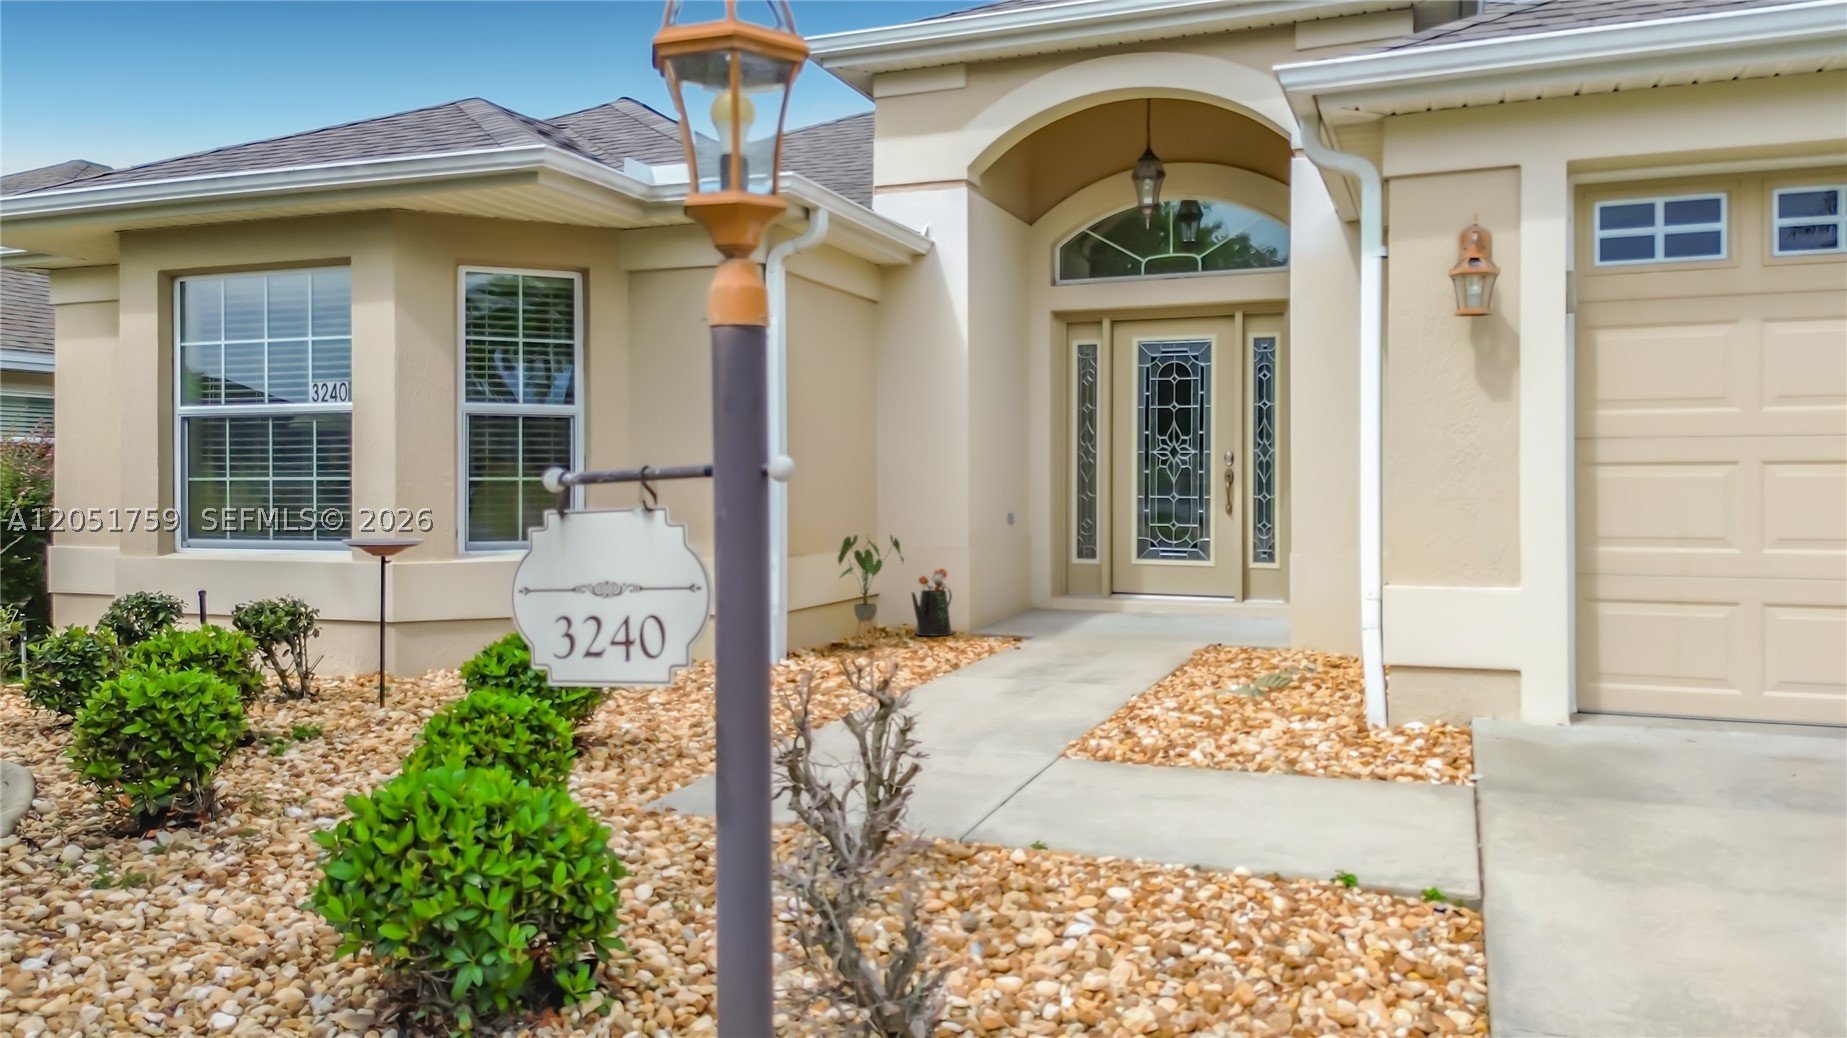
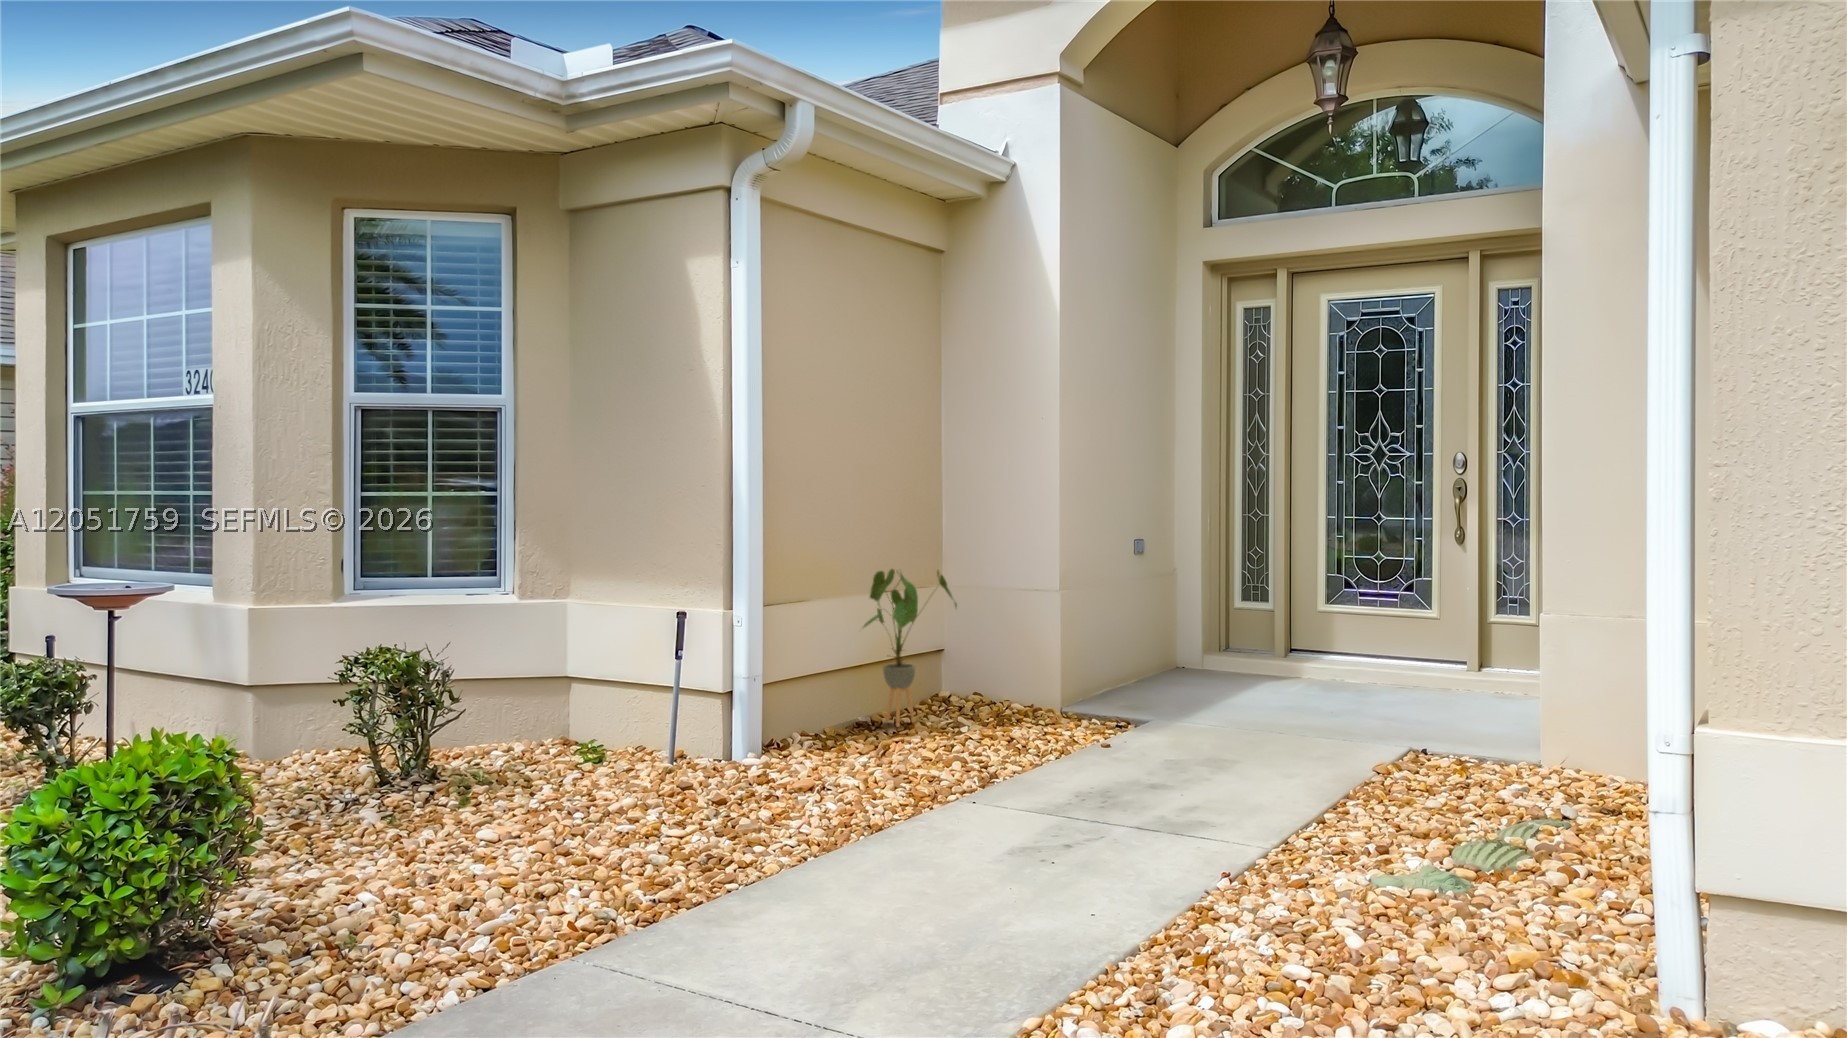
watering can: present [912,569,952,636] -> none [975,614,1040,710]

